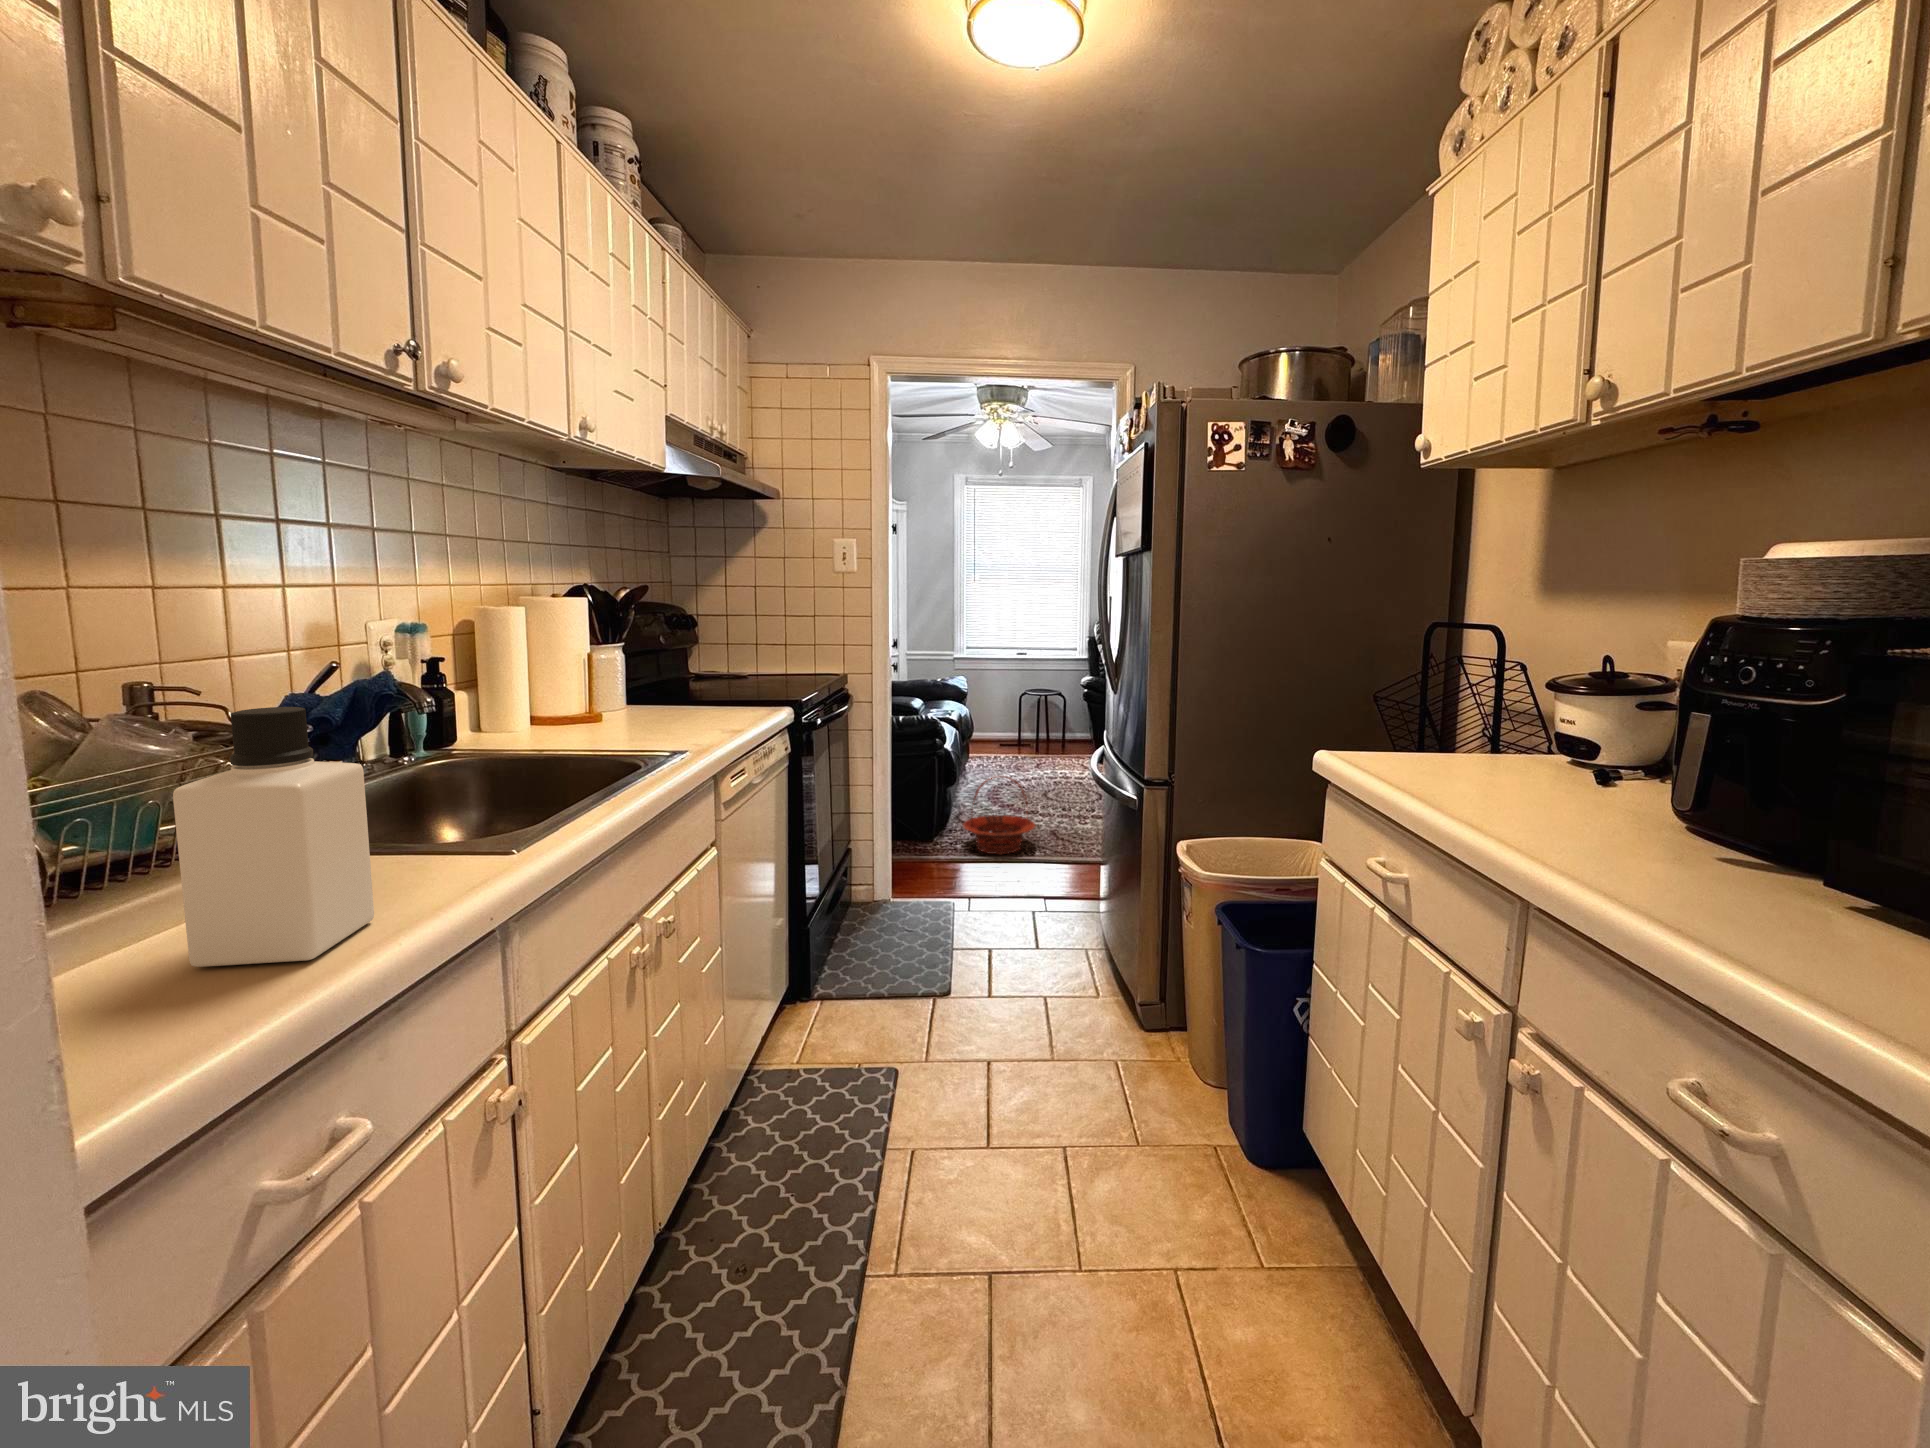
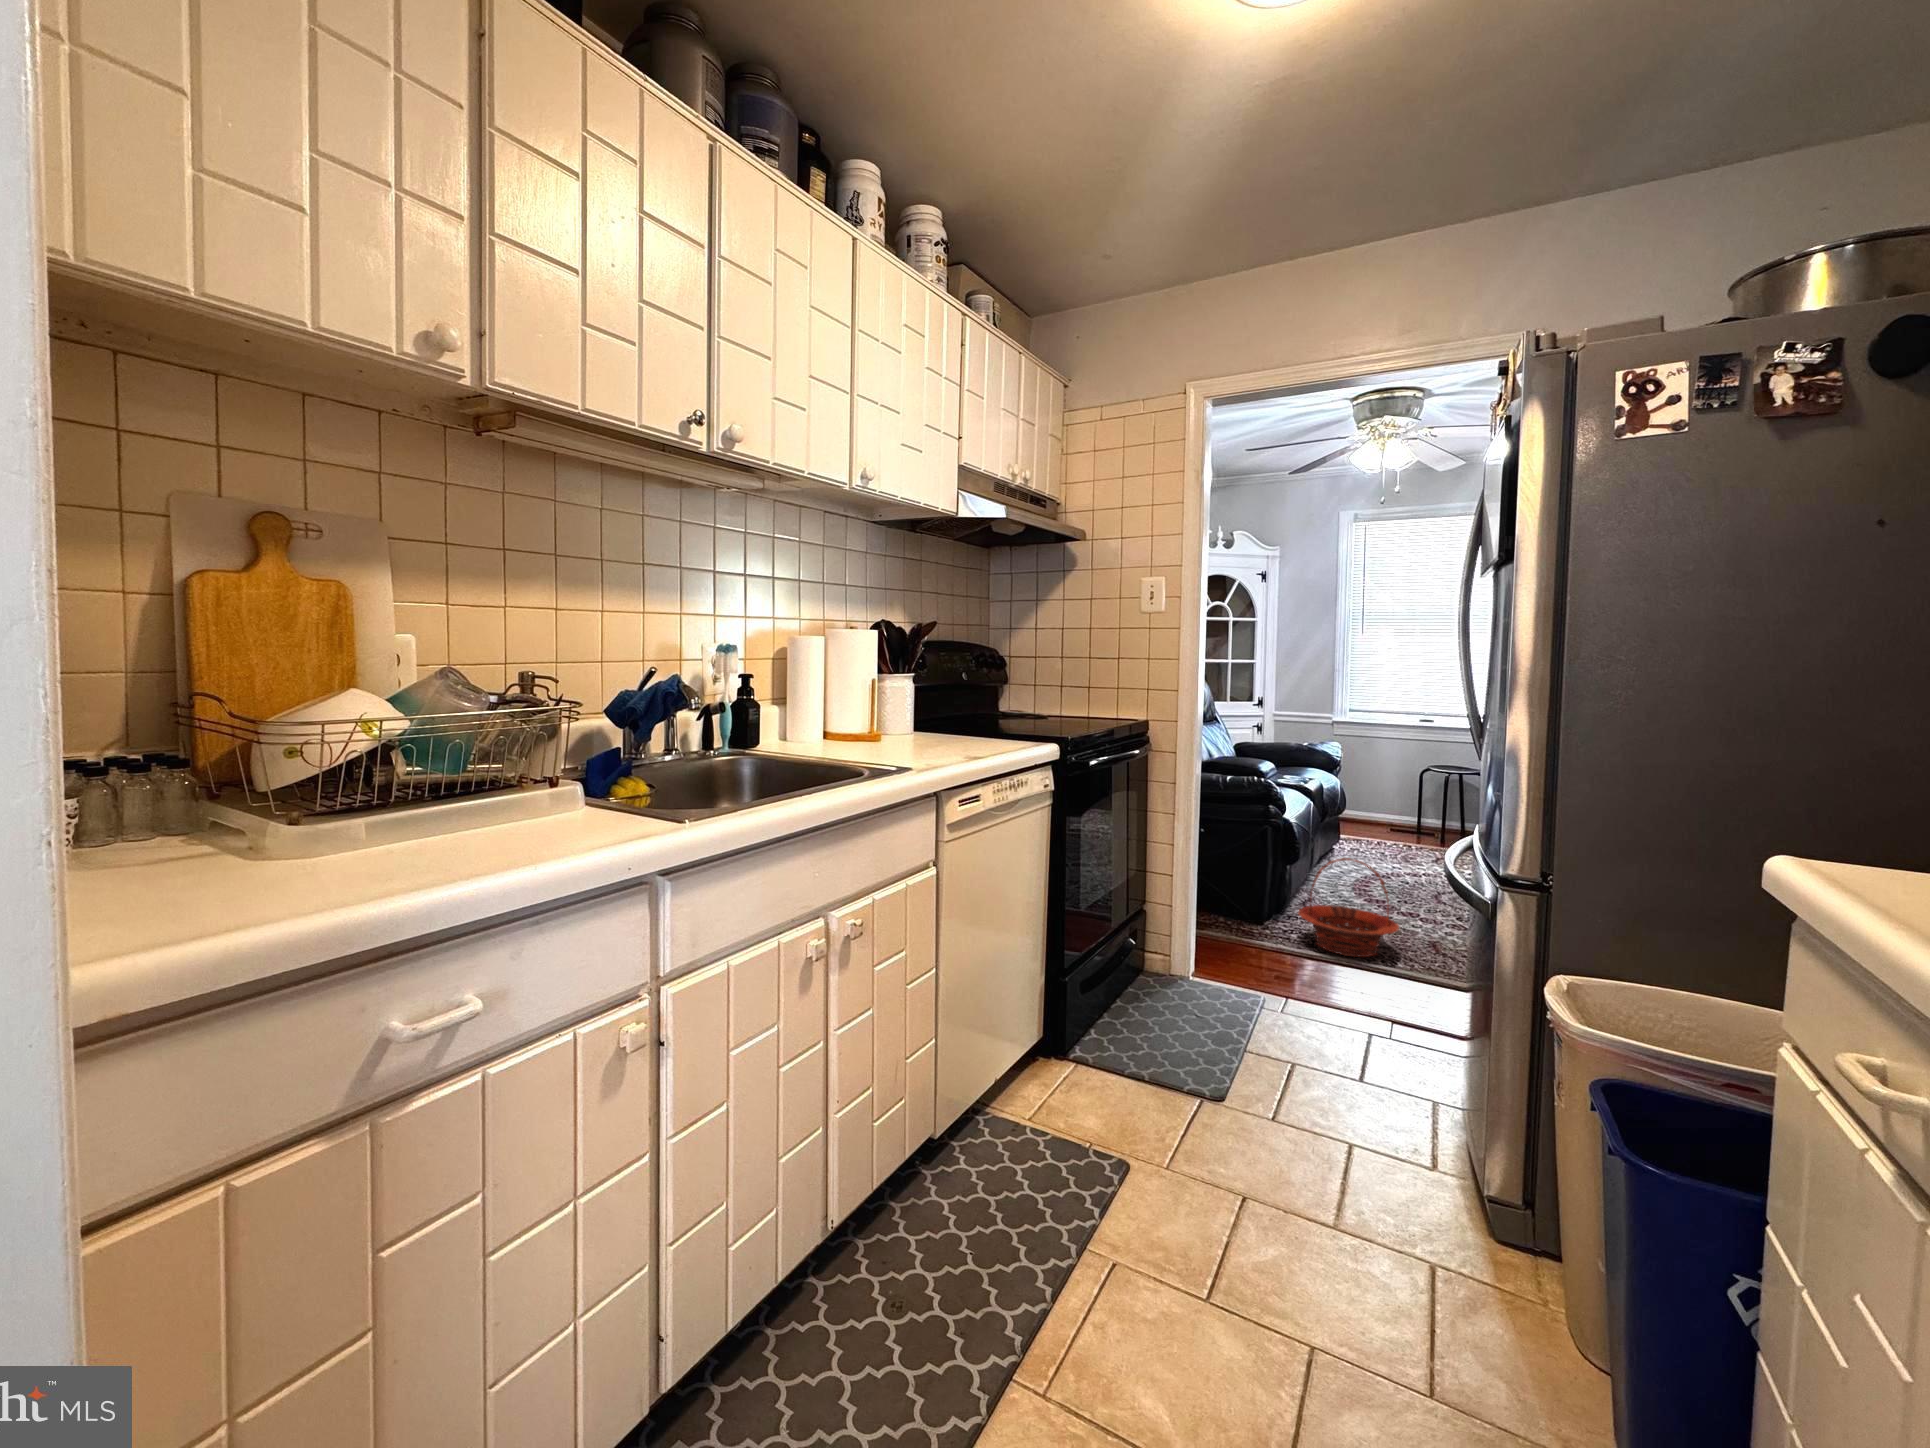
bottle: present [173,707,374,967] -> none [421,672,542,865]

